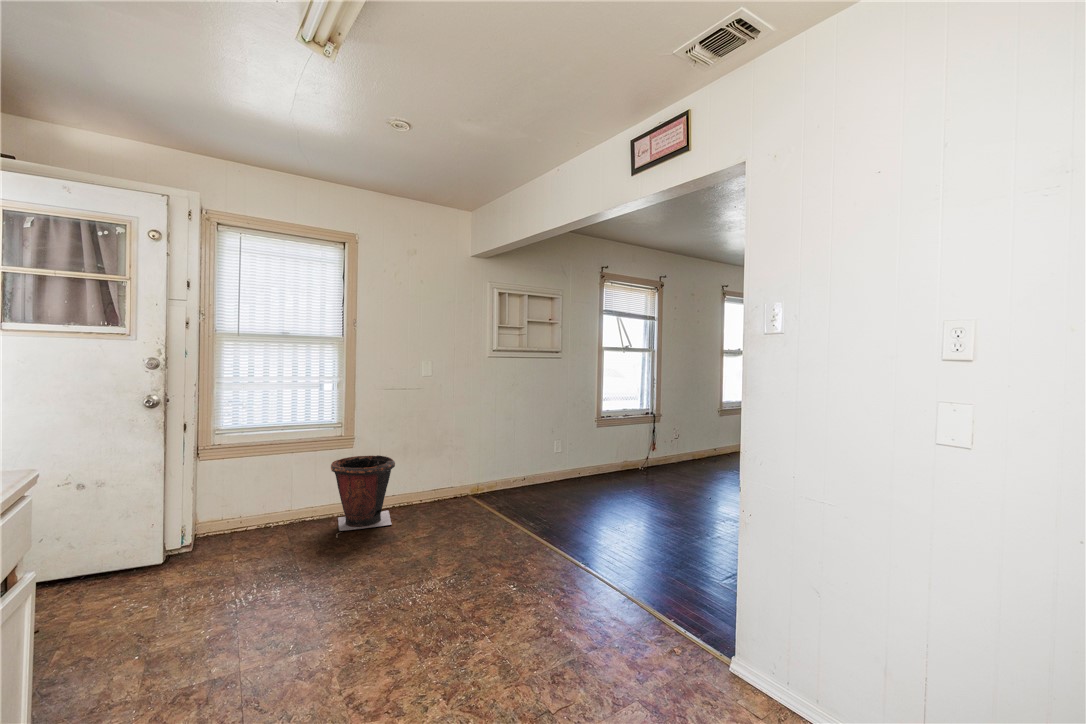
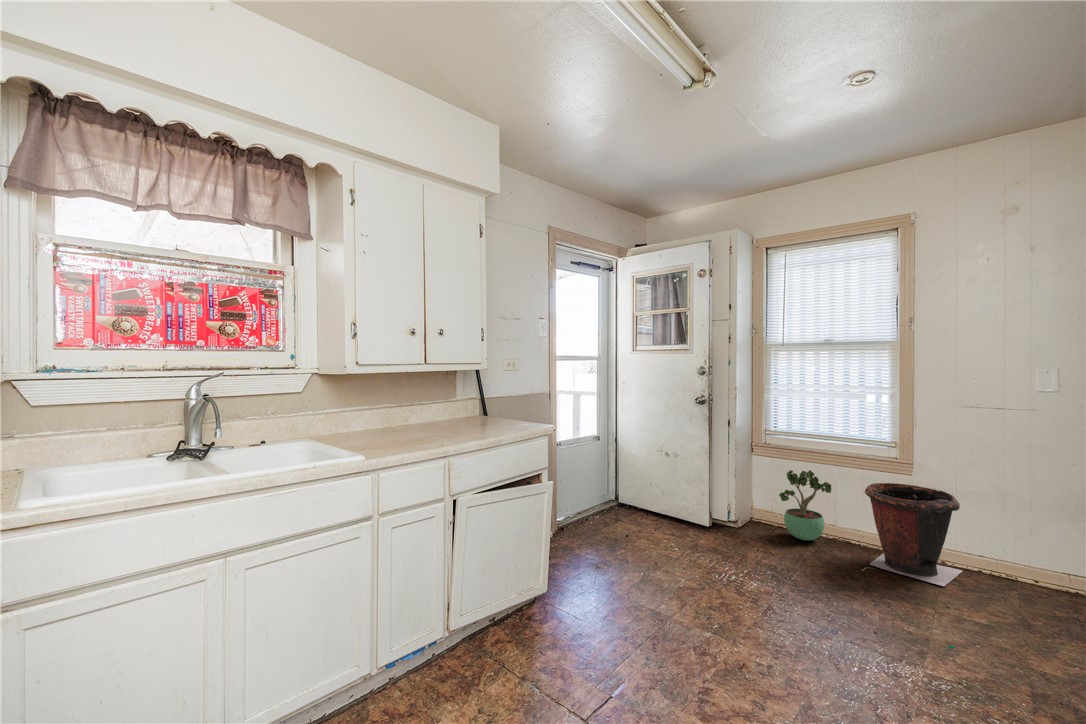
potted plant: none [247,463,301,535] -> present [779,470,831,541]

